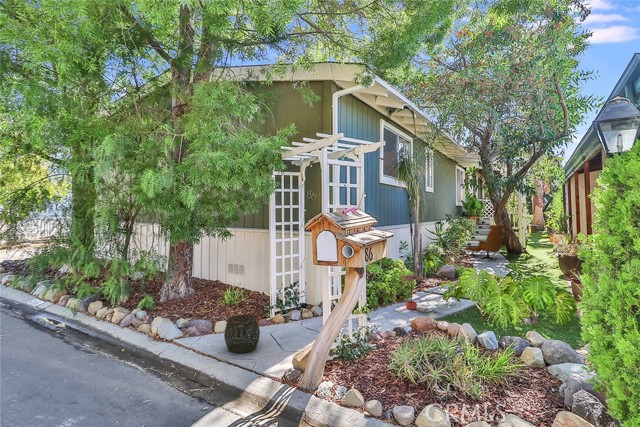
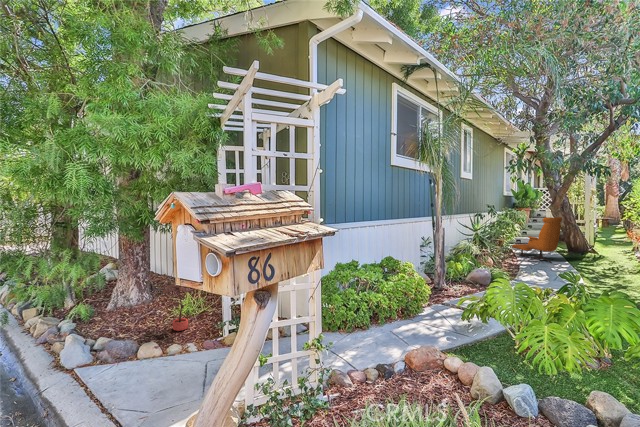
potted plant: present [399,275,424,310] -> present [163,284,193,331]
woven basket: present [224,315,260,353] -> none [122,340,176,398]

